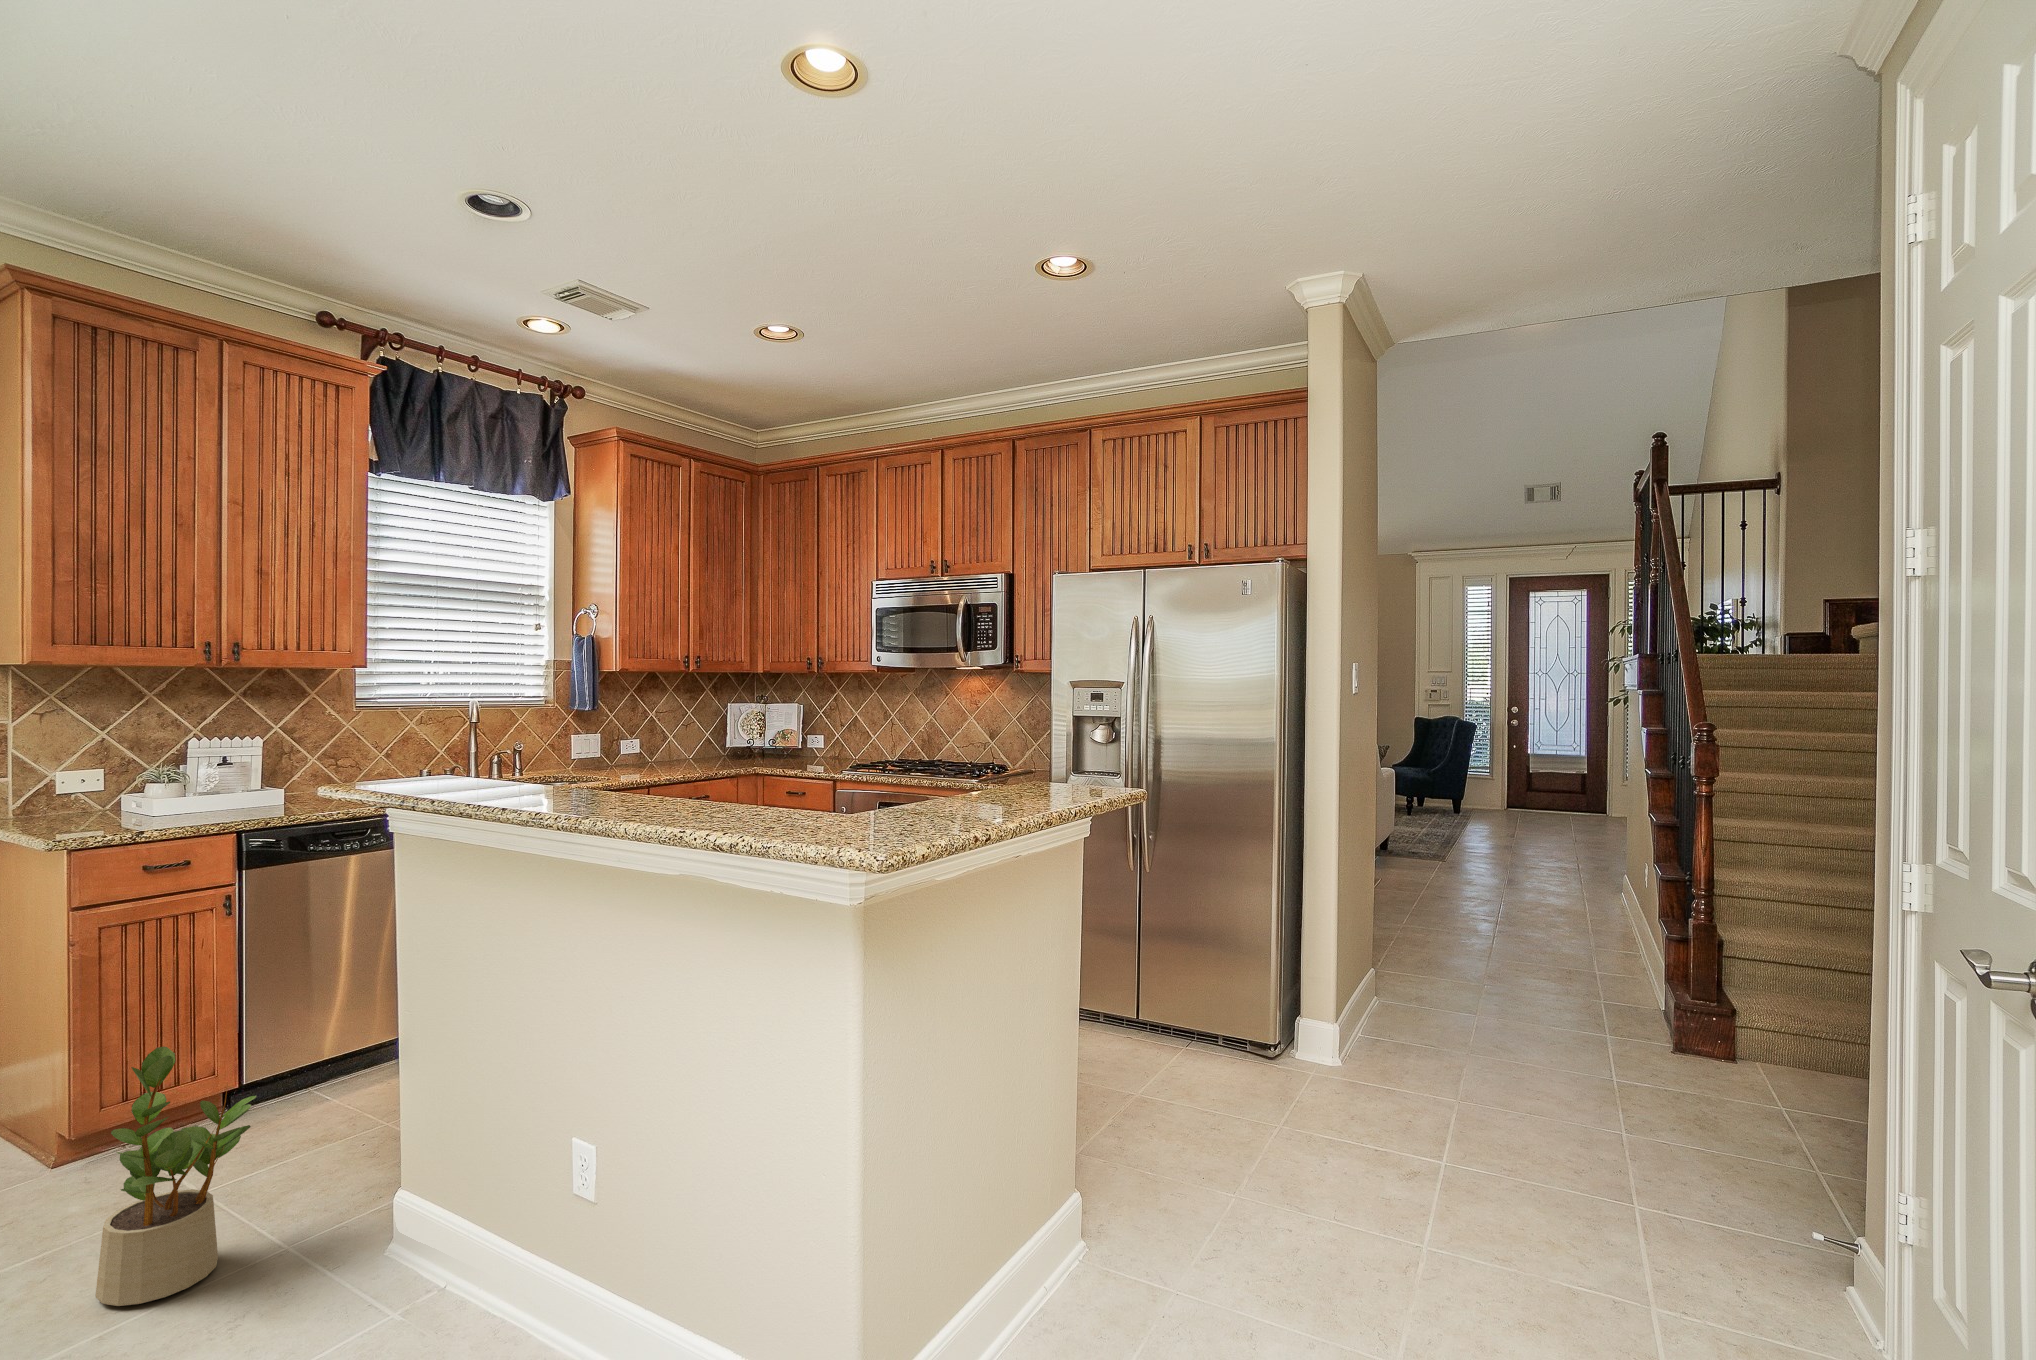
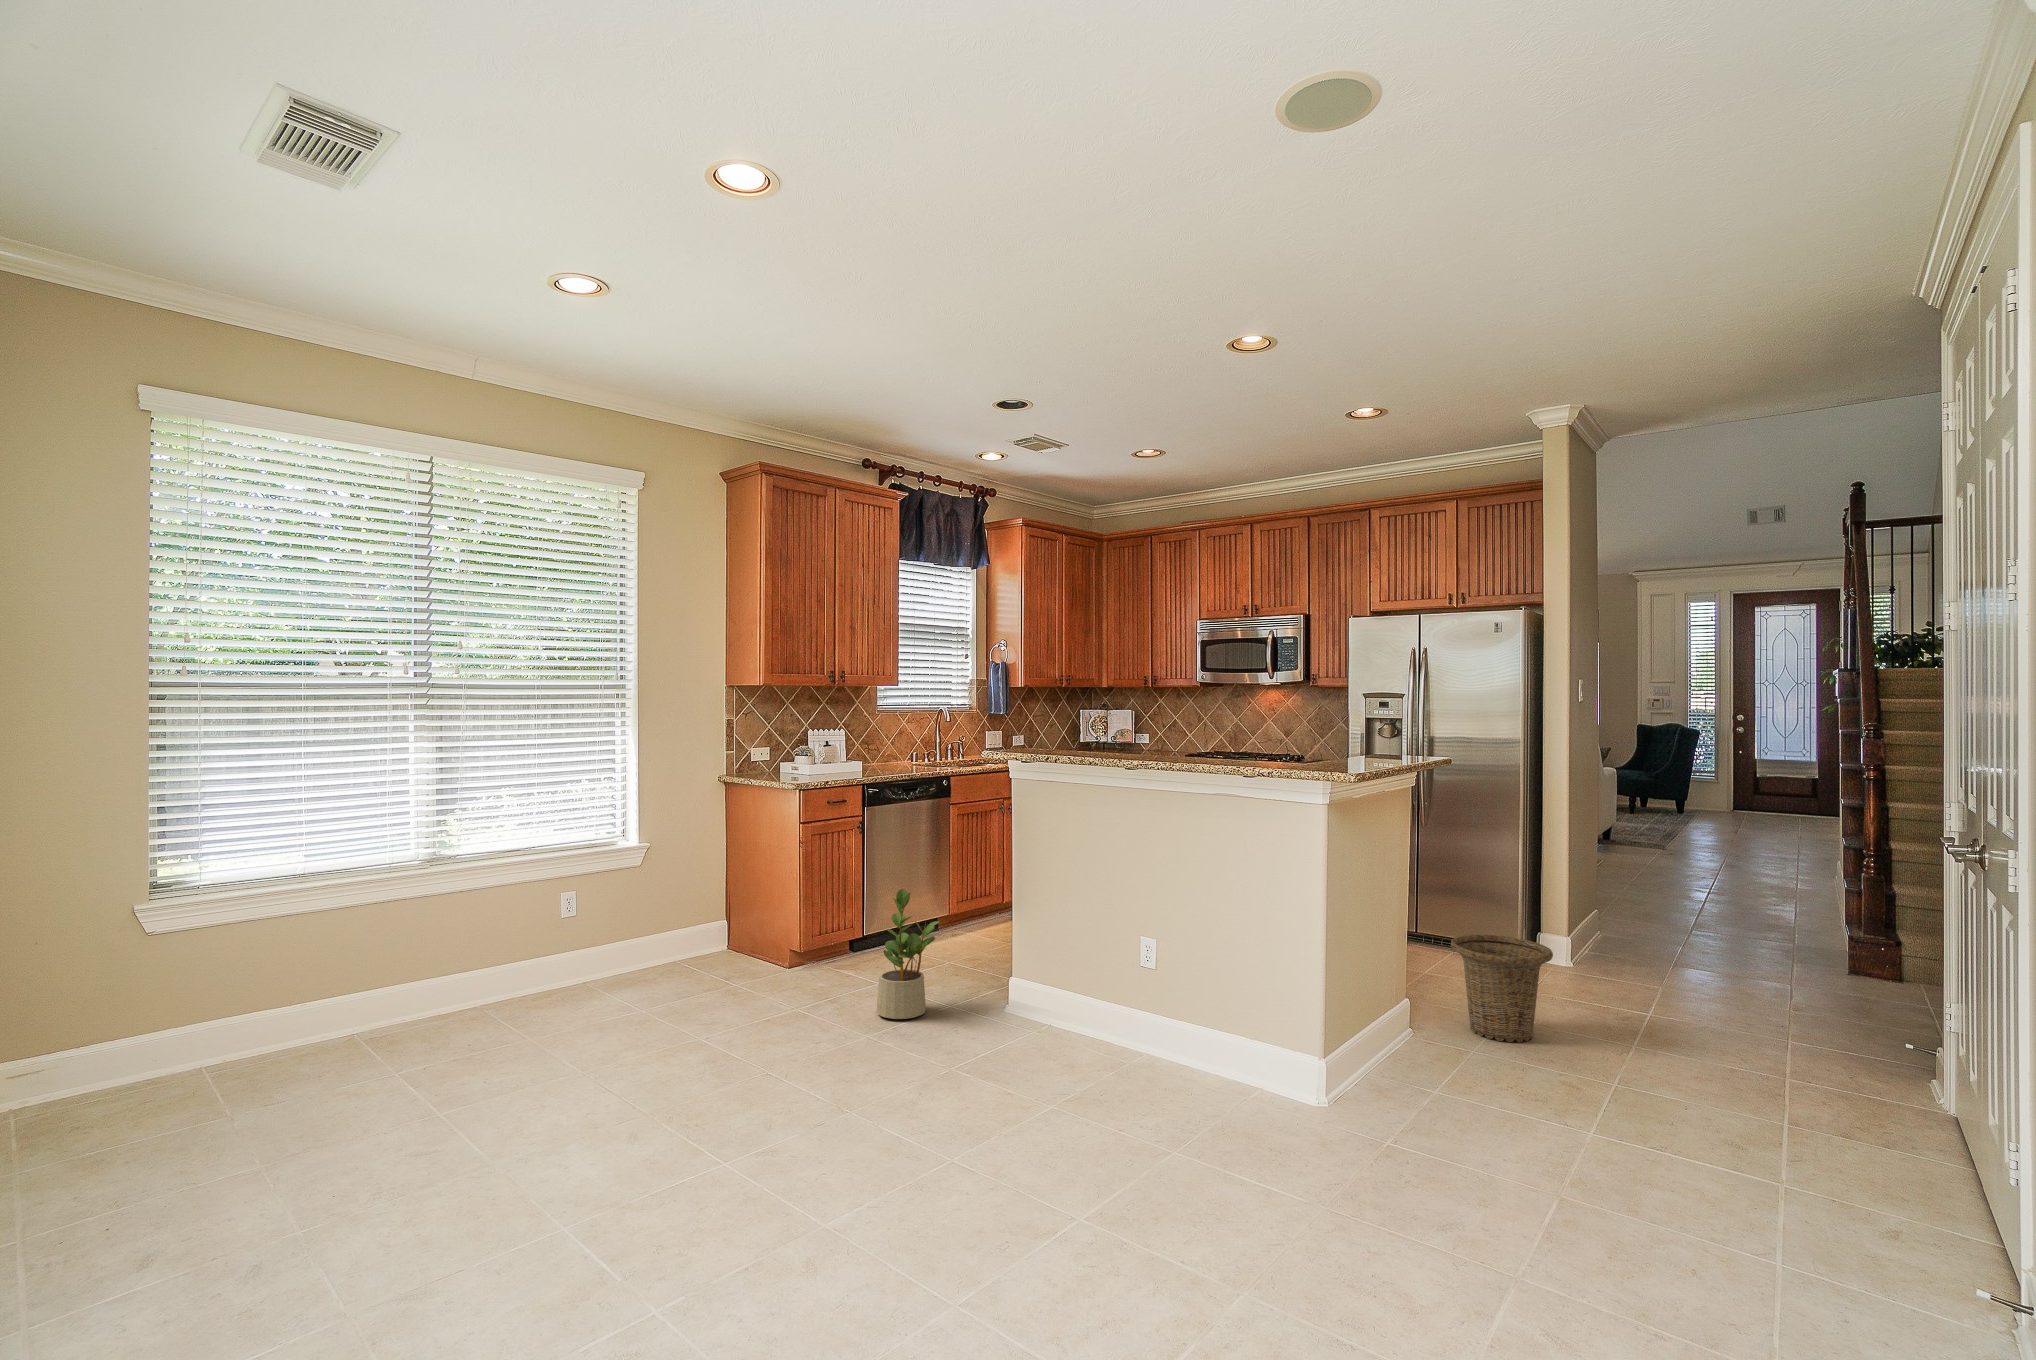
basket: none [1148,1059,1299,1250] -> present [1451,935,1553,1042]

